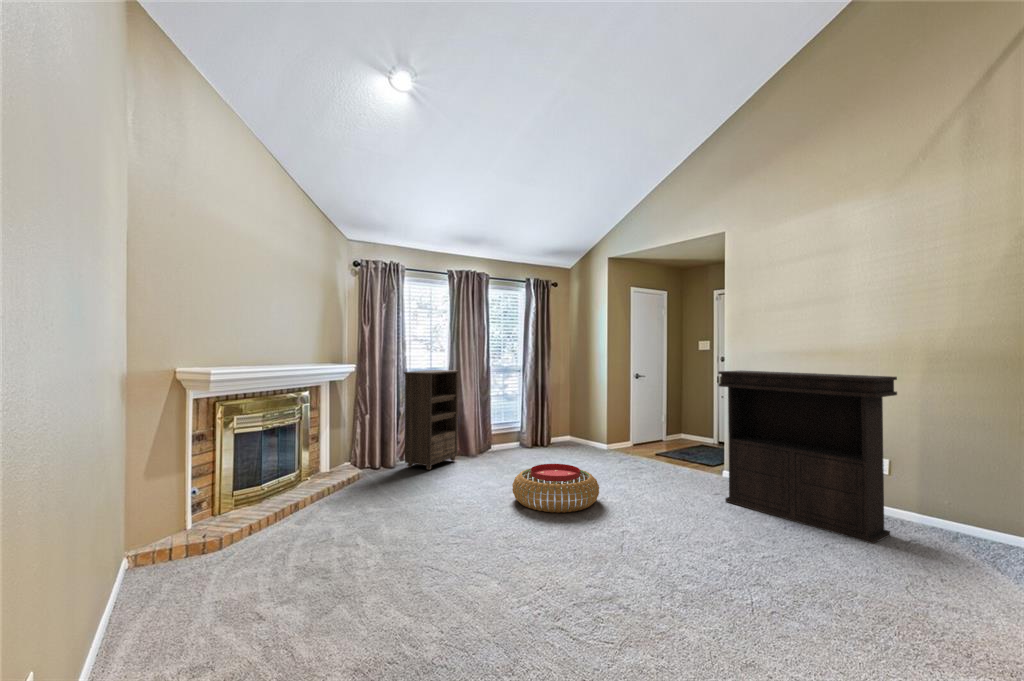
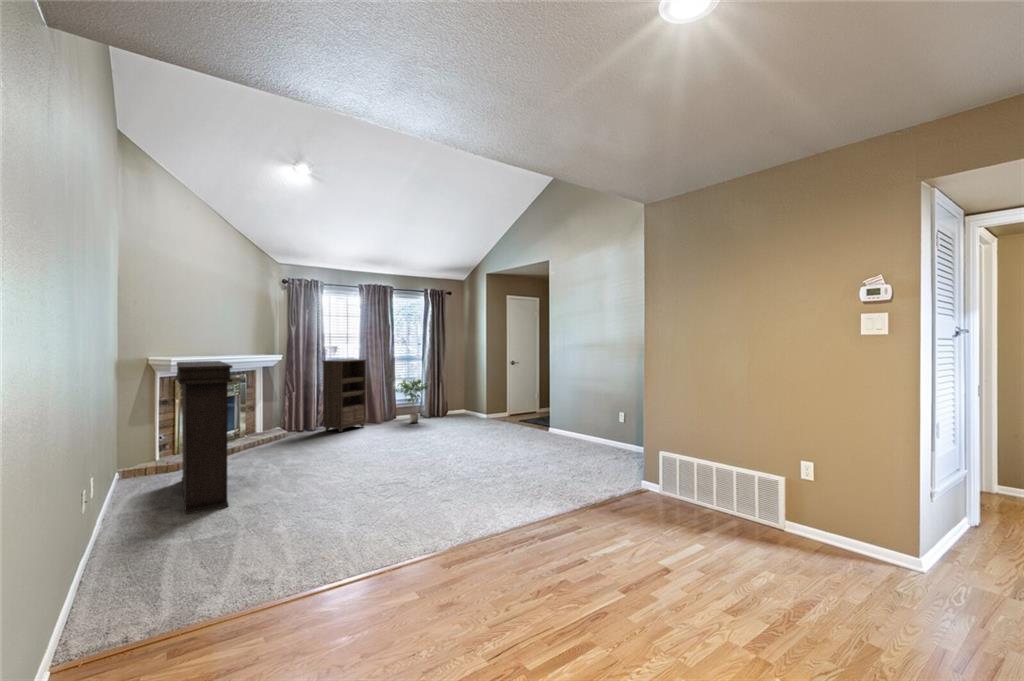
console table: present [718,370,897,544] -> present [177,361,232,514]
potted plant: none [492,394,538,455] -> present [396,378,429,423]
pouf: present [512,464,599,513] -> none [388,422,448,452]

